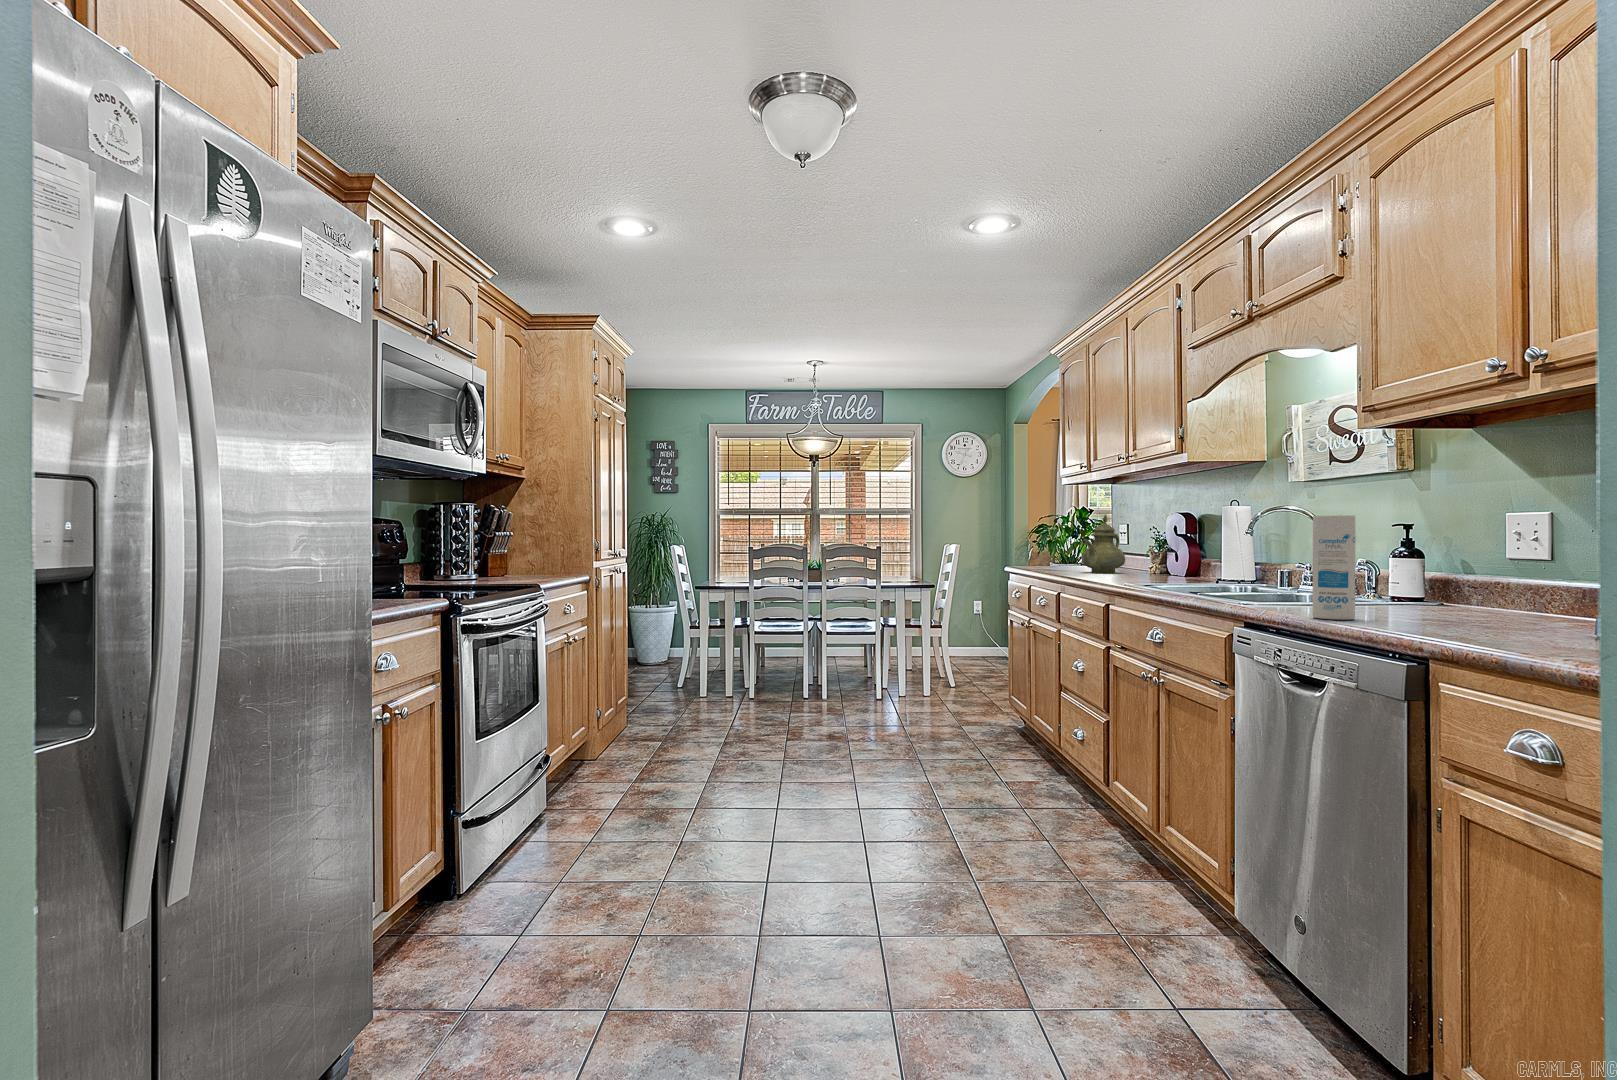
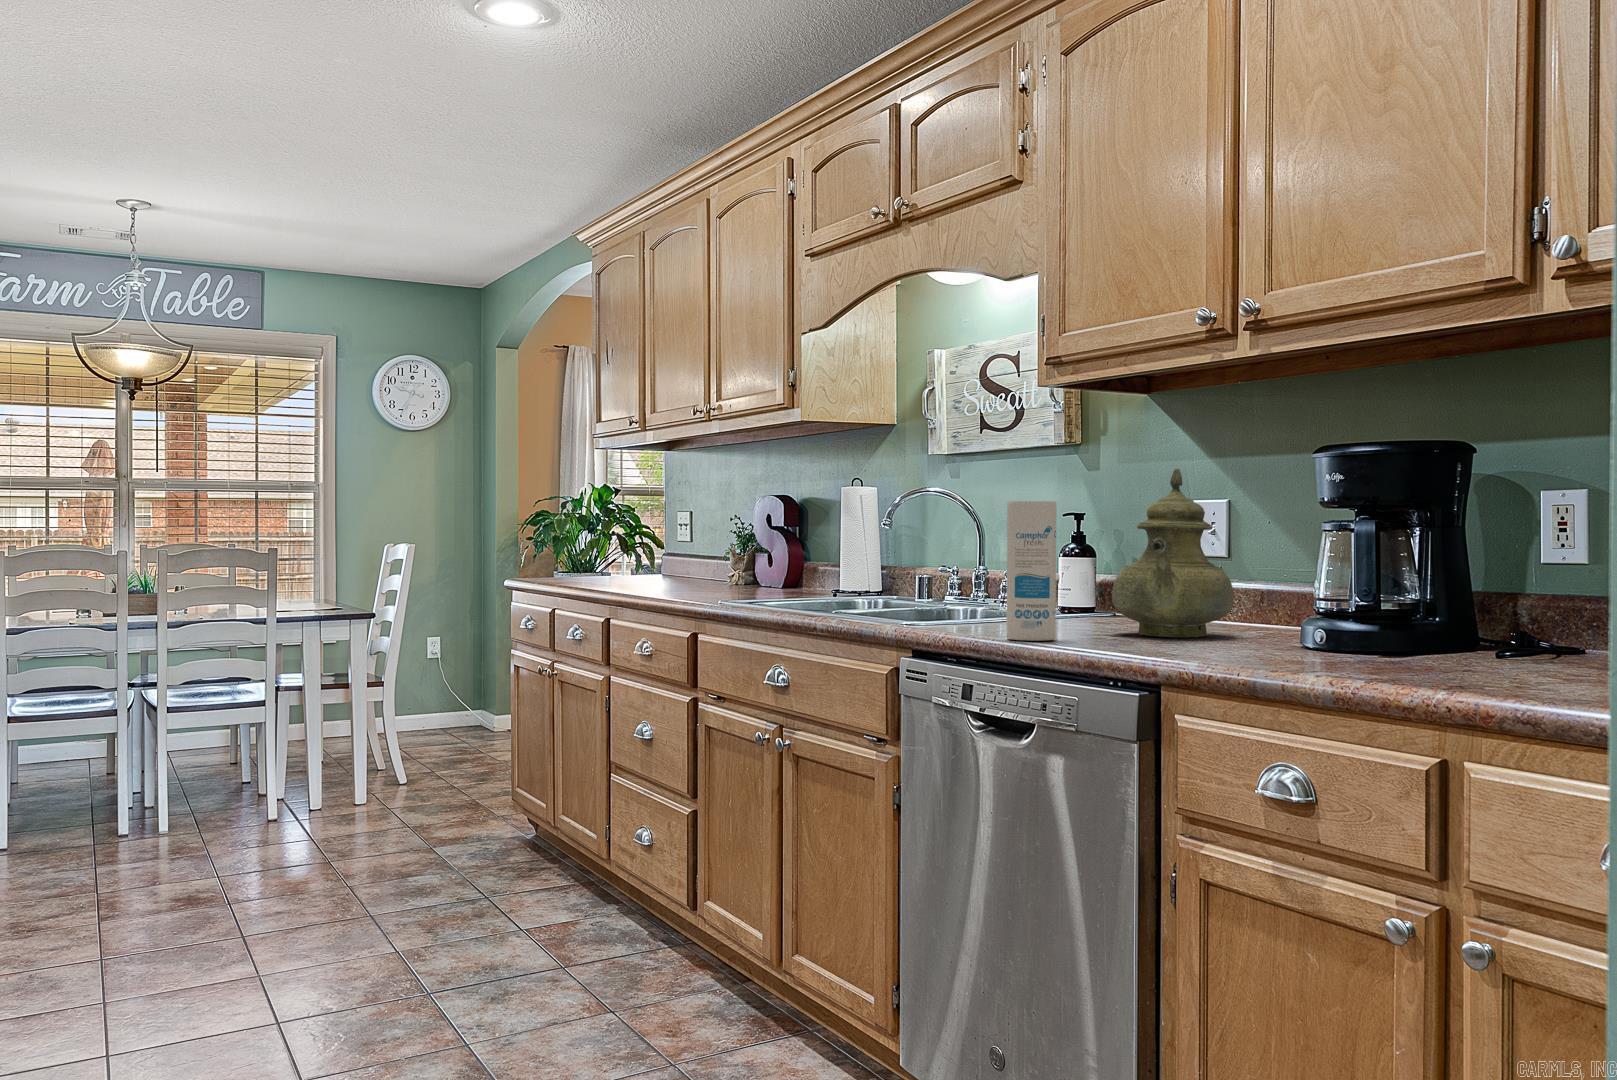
teapot: present [1082,515,1125,573] -> present [1112,469,1234,637]

